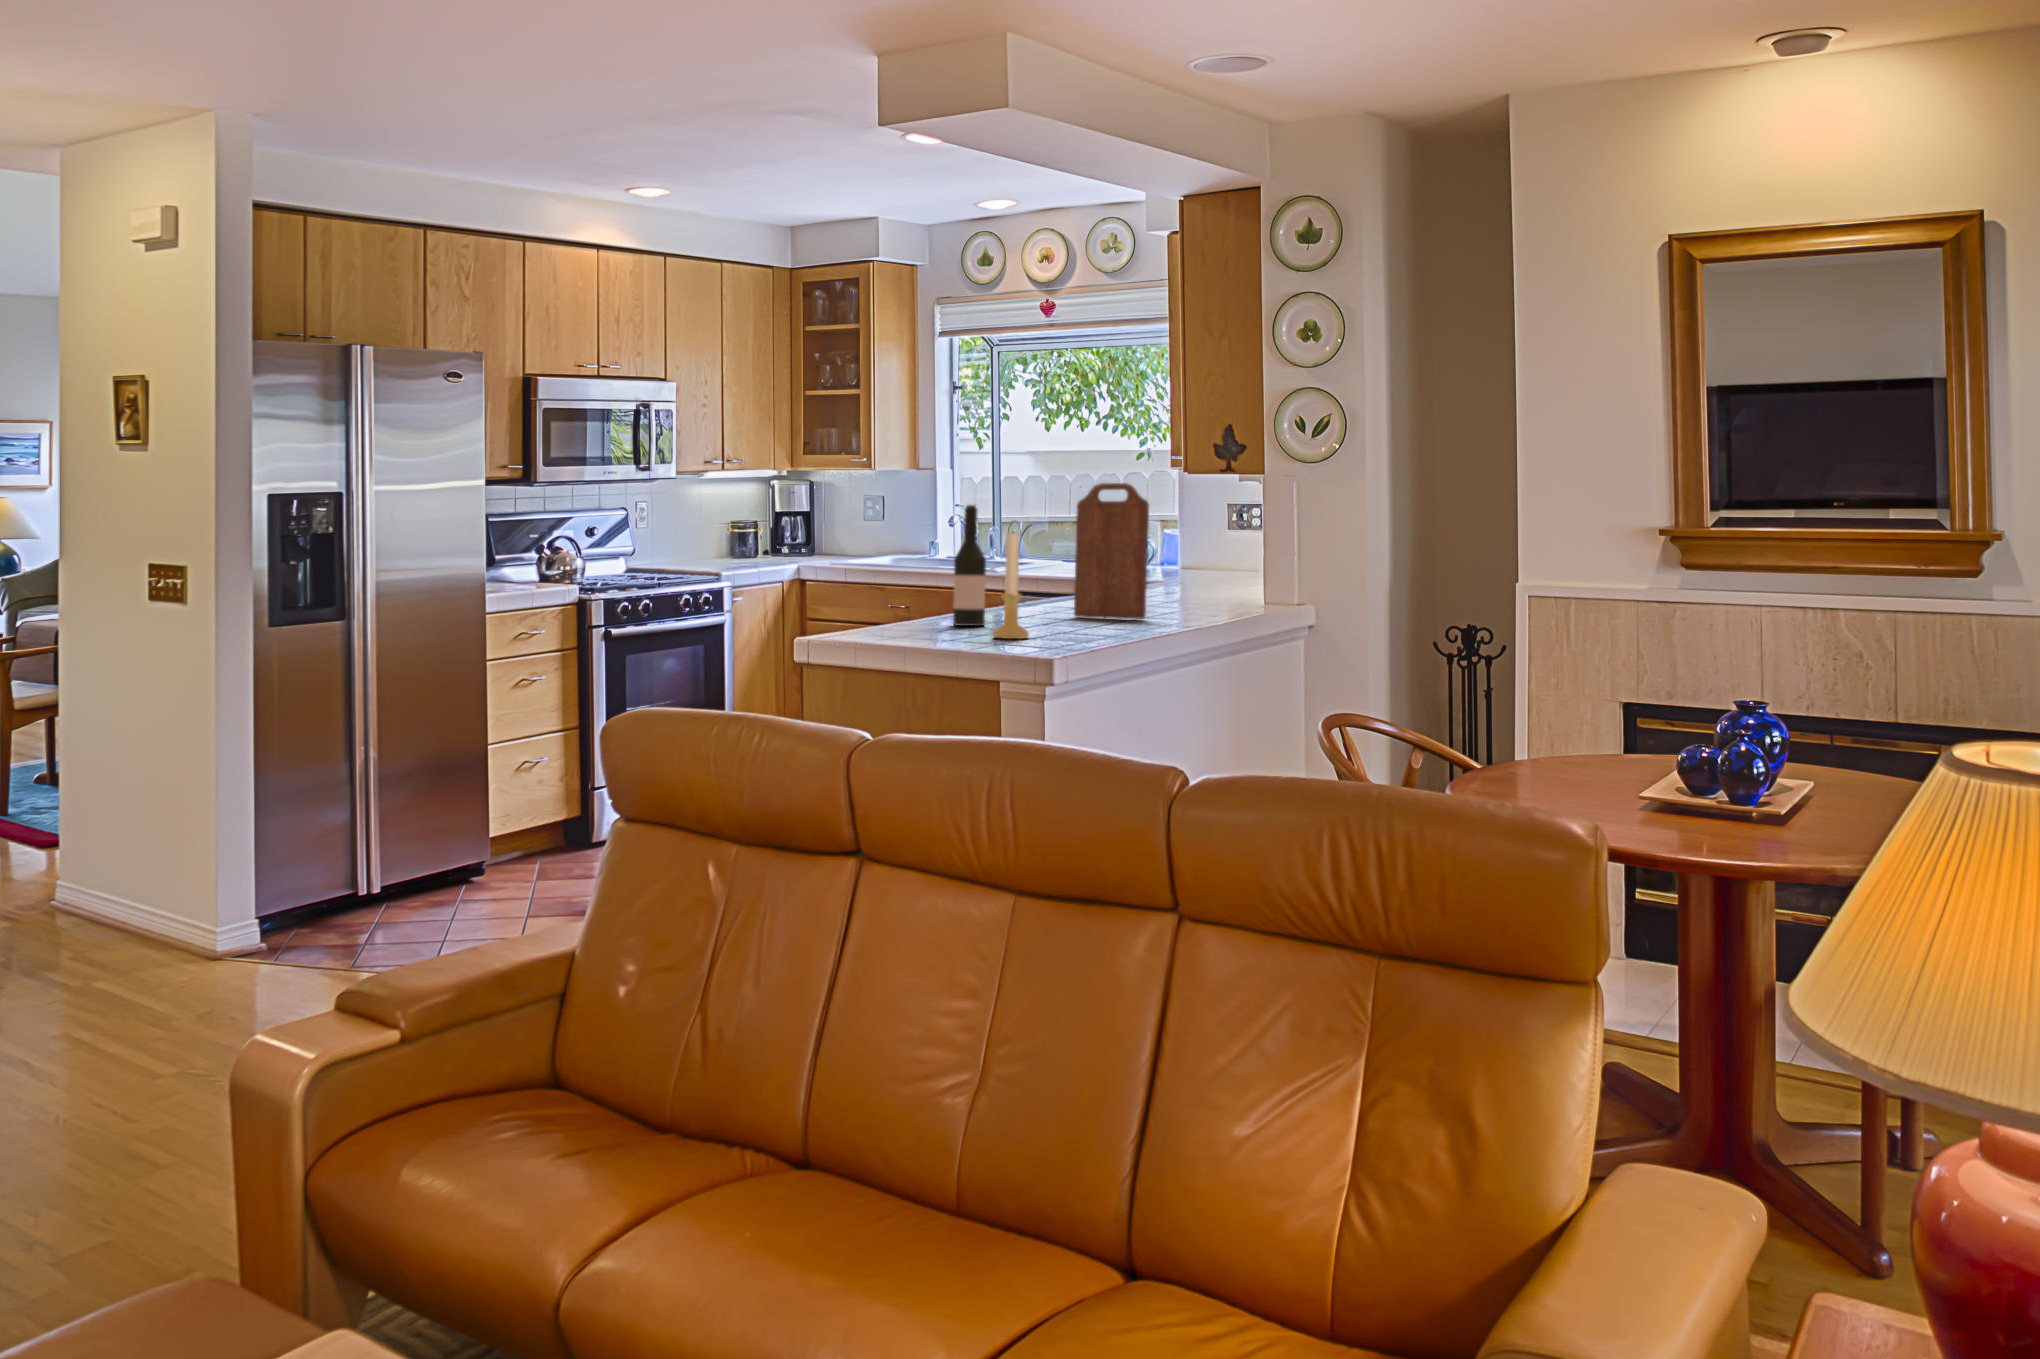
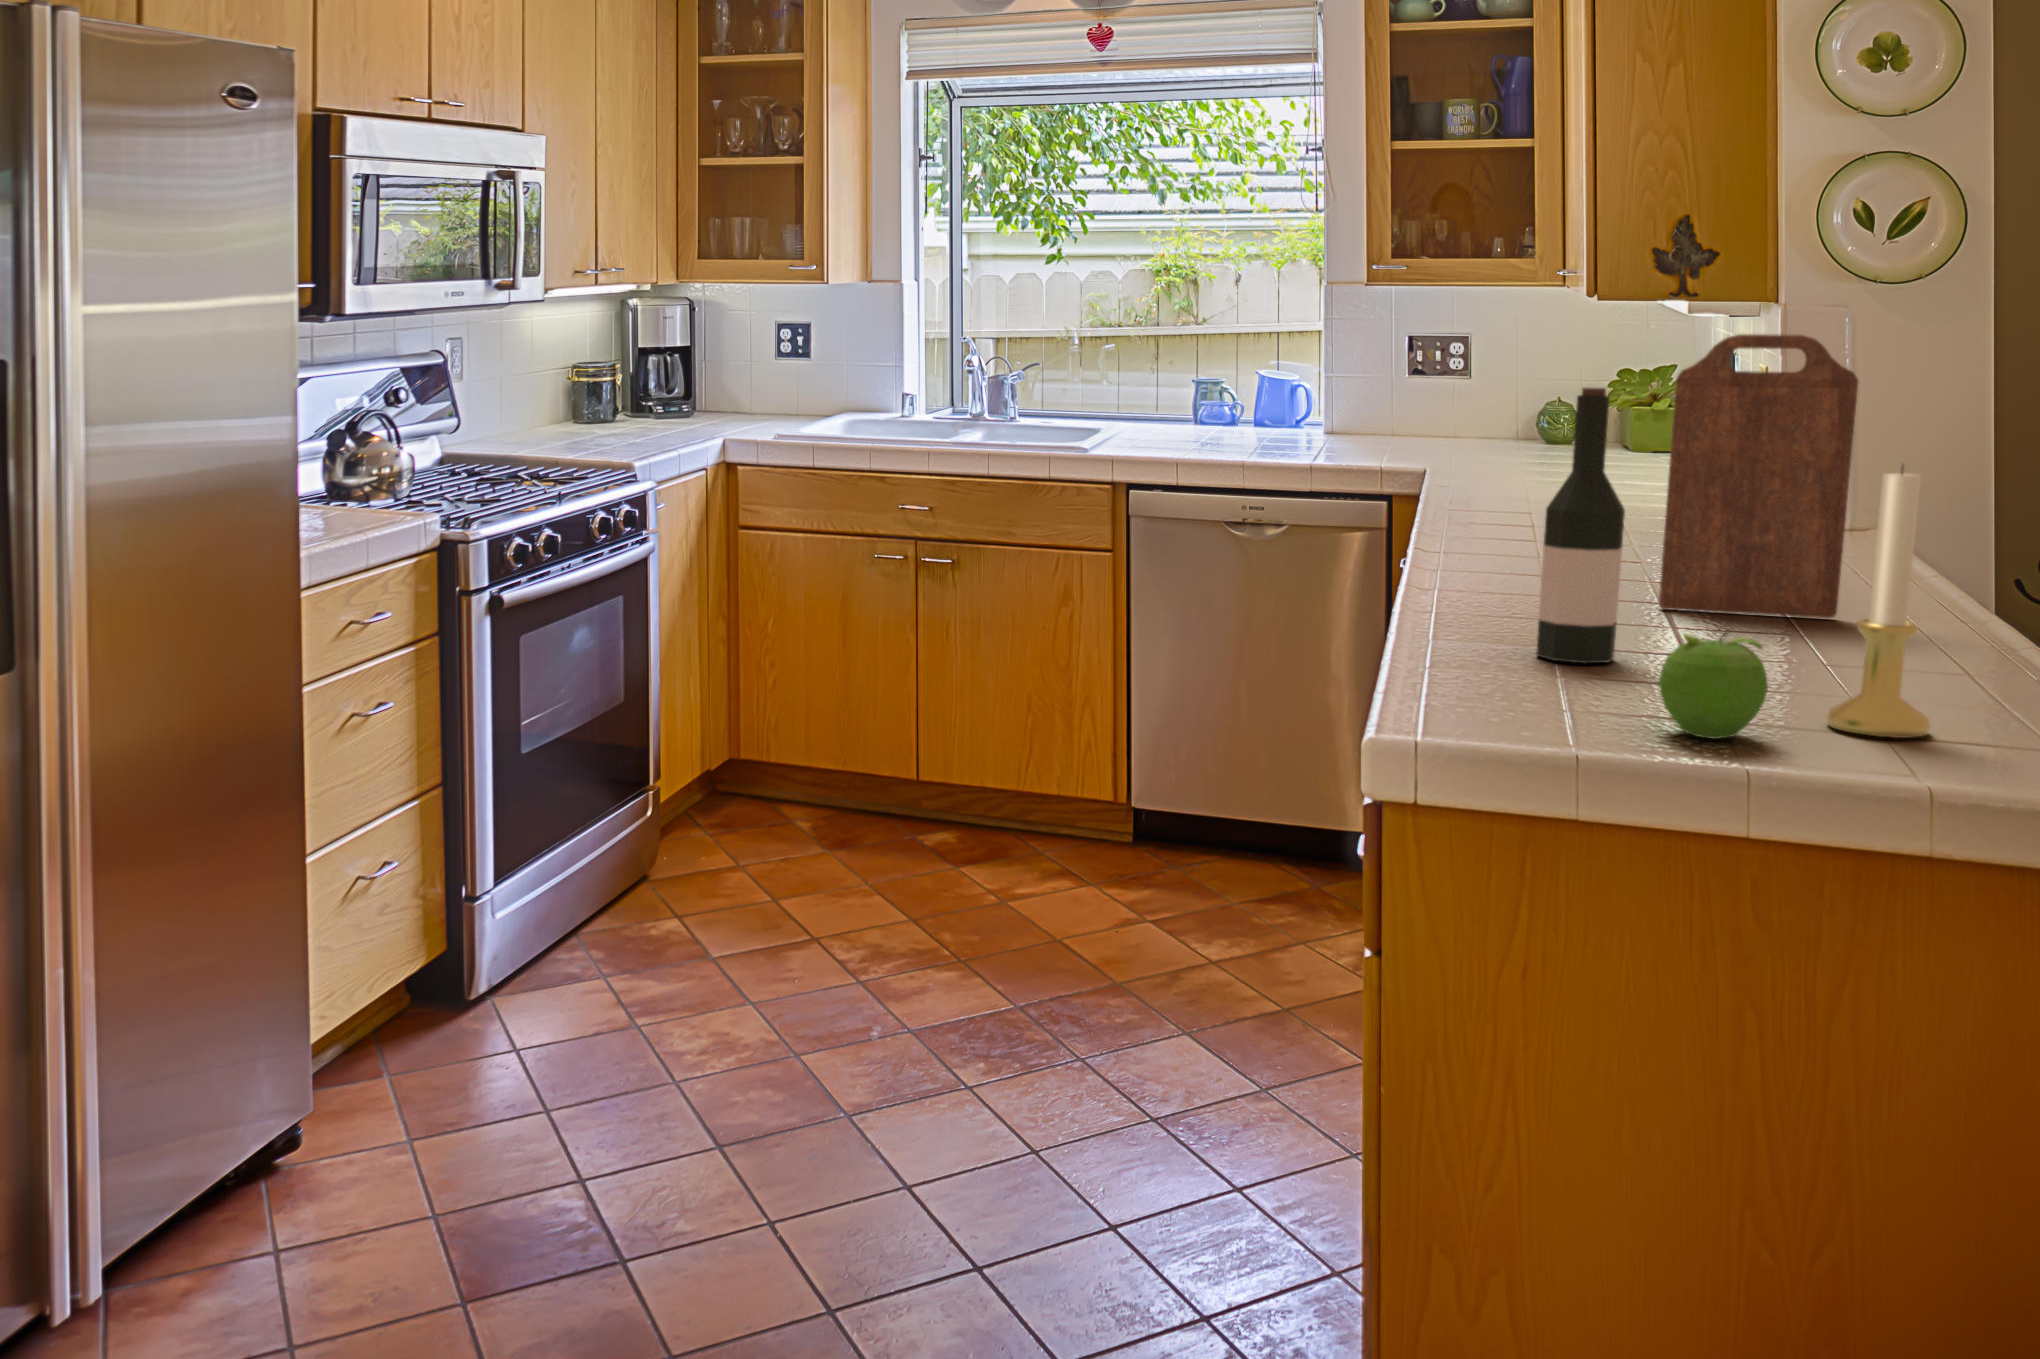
fruit: none [916,595,955,638] -> present [1659,630,1768,739]

